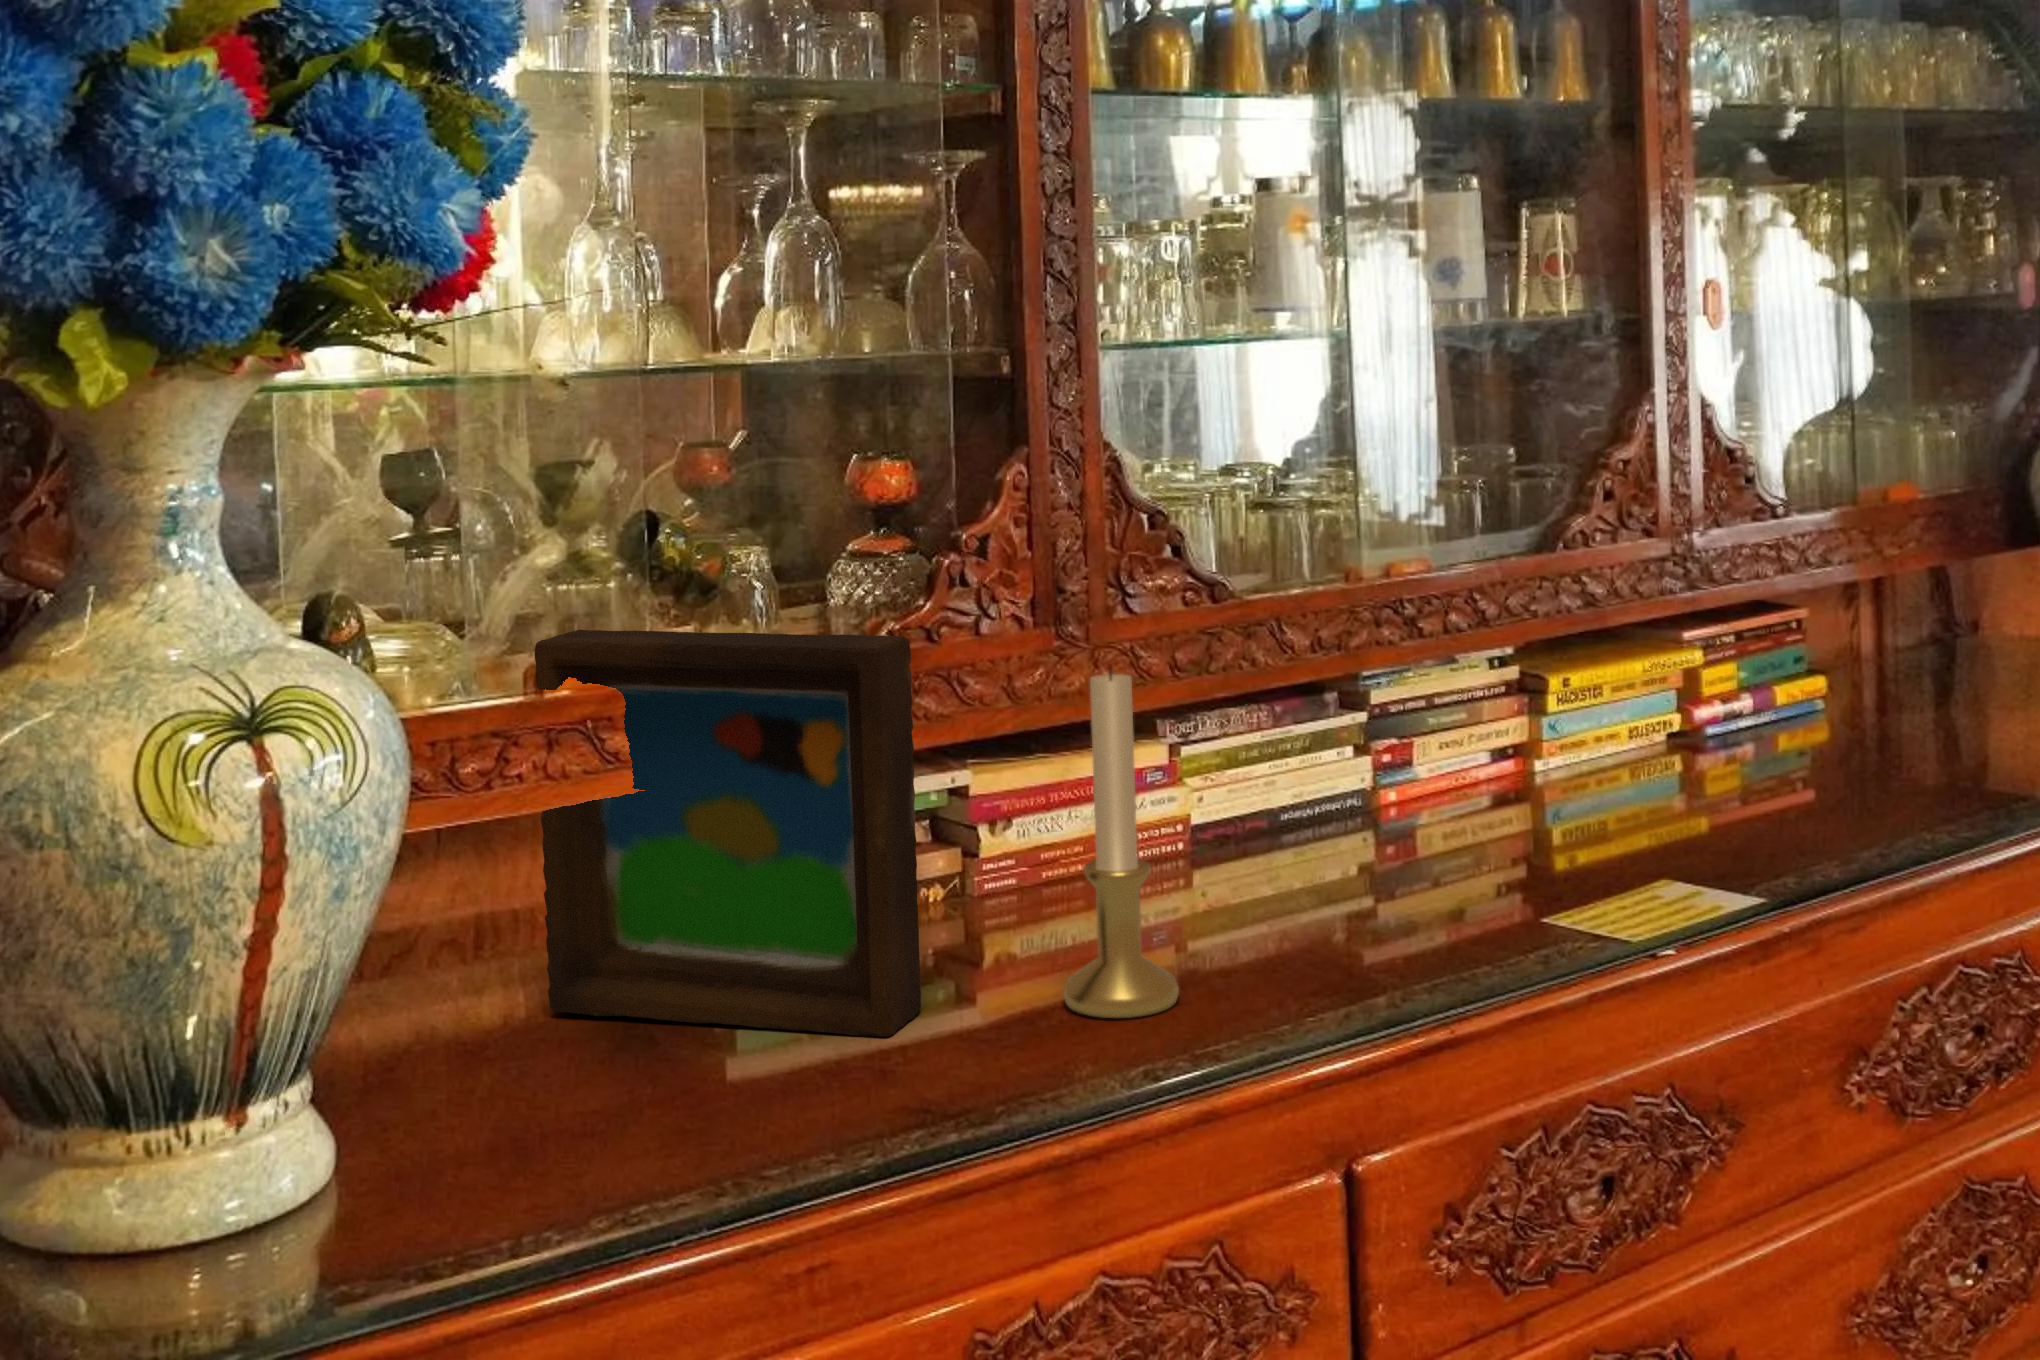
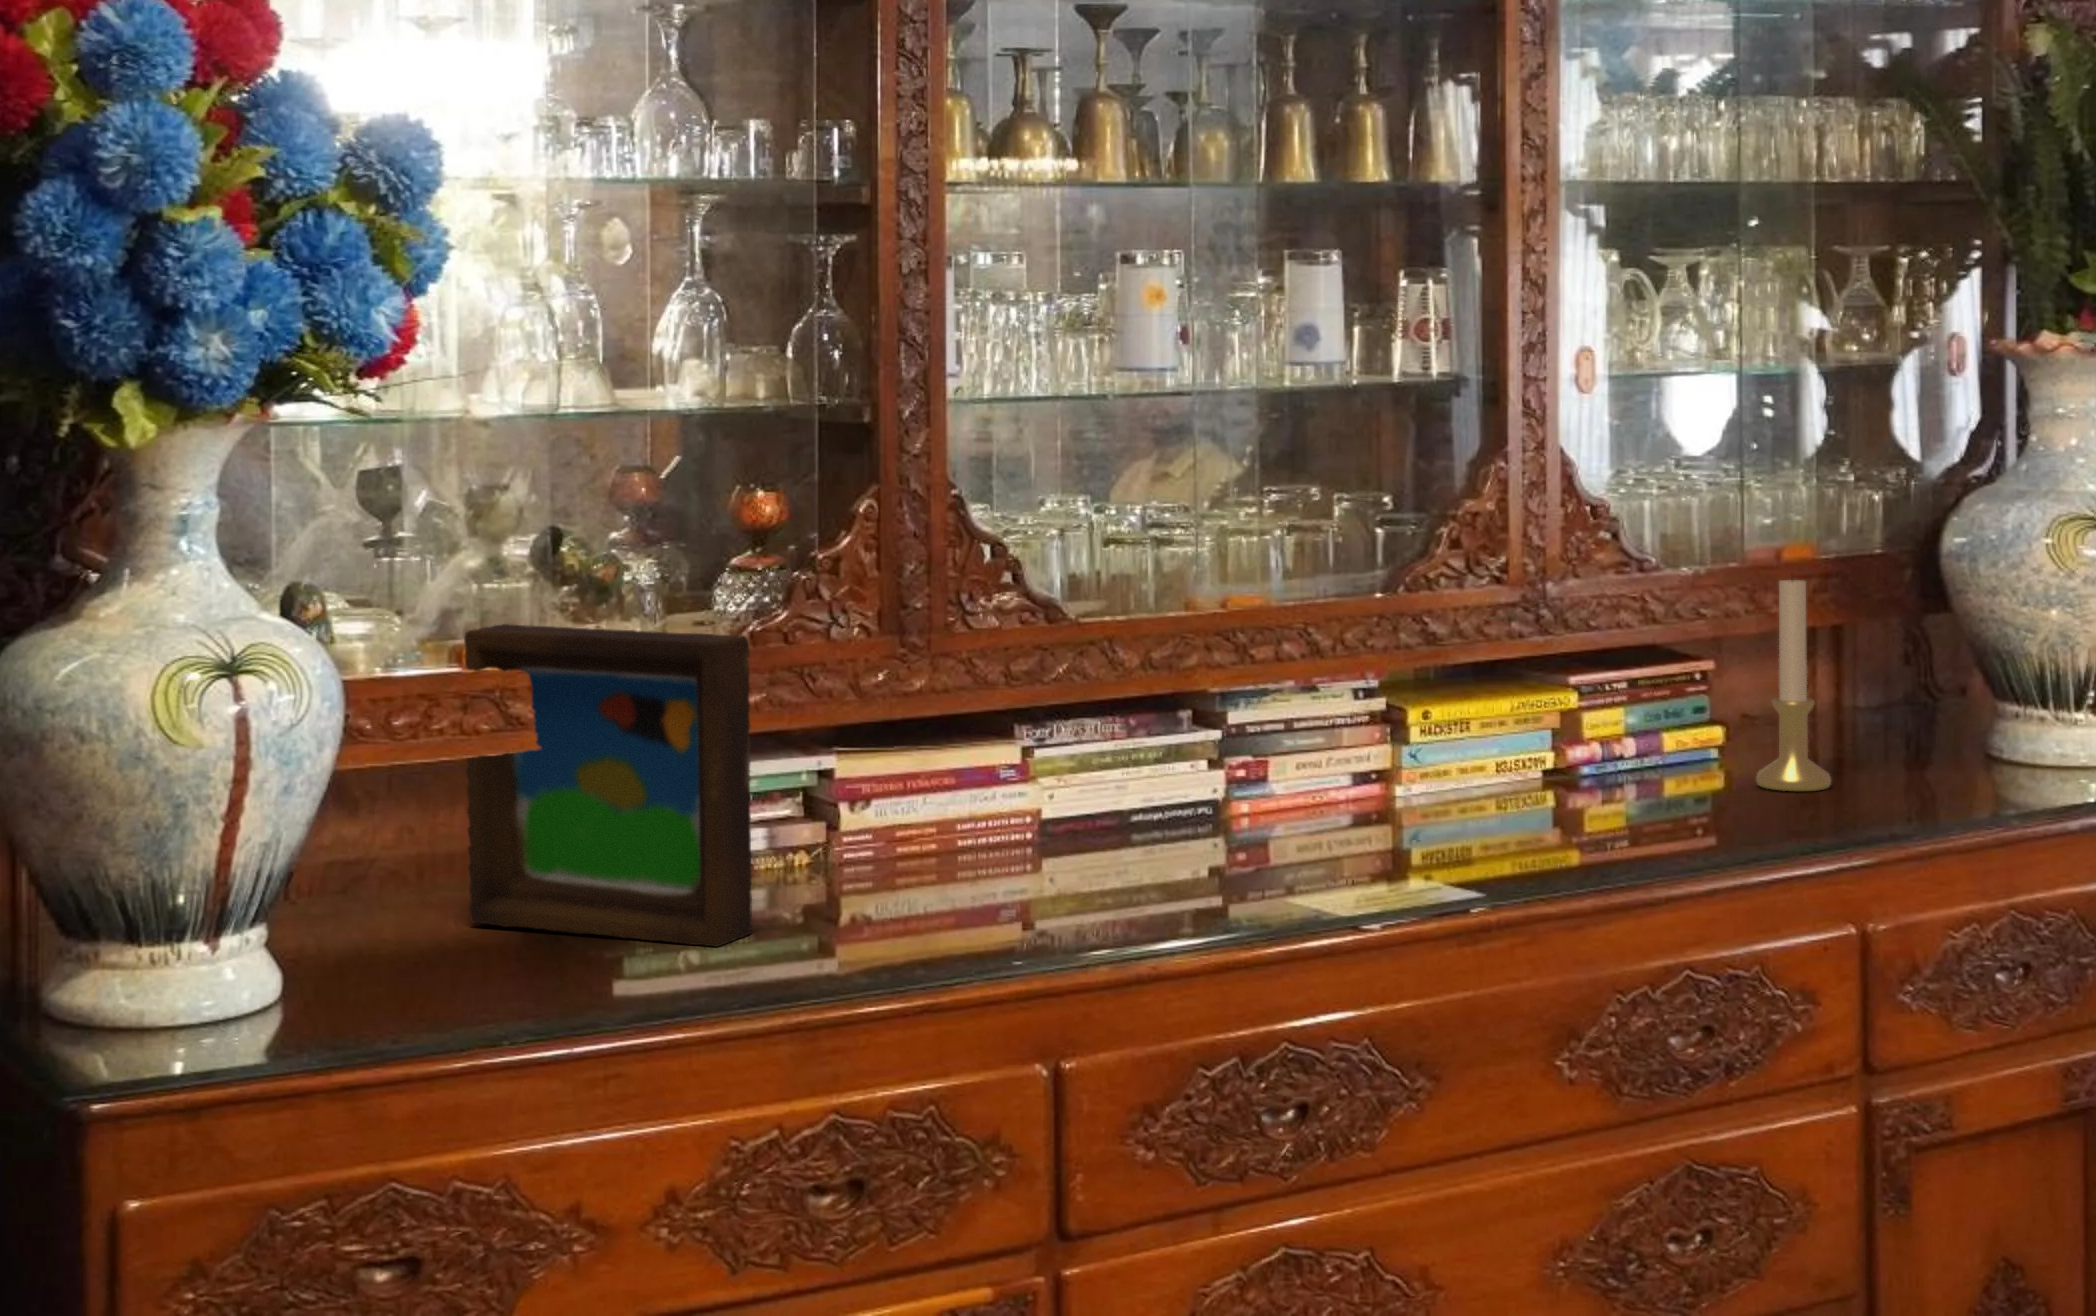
candle holder: present [1063,666,1179,1018] -> present [1756,579,1831,791]

